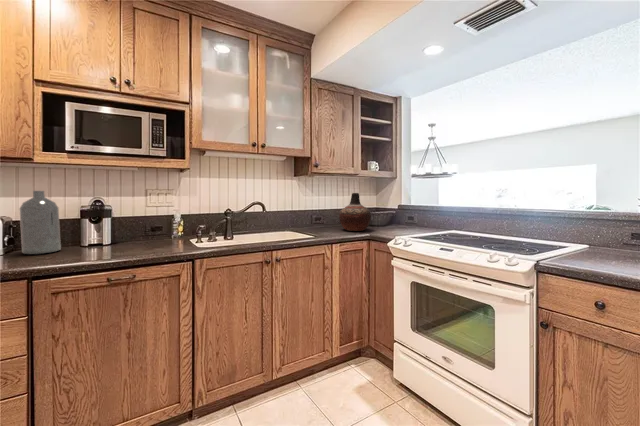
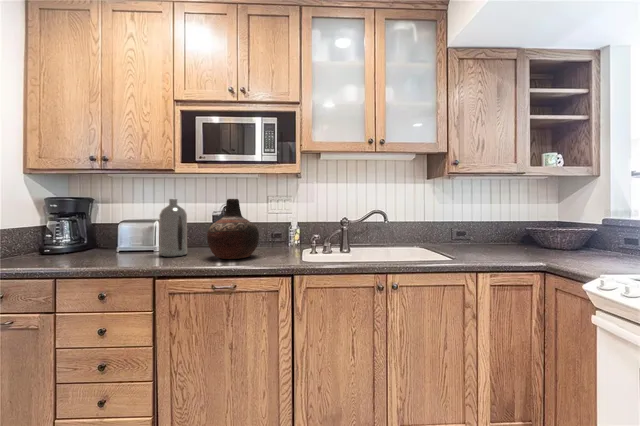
vase: present [339,193,371,231] -> present [207,199,259,259]

